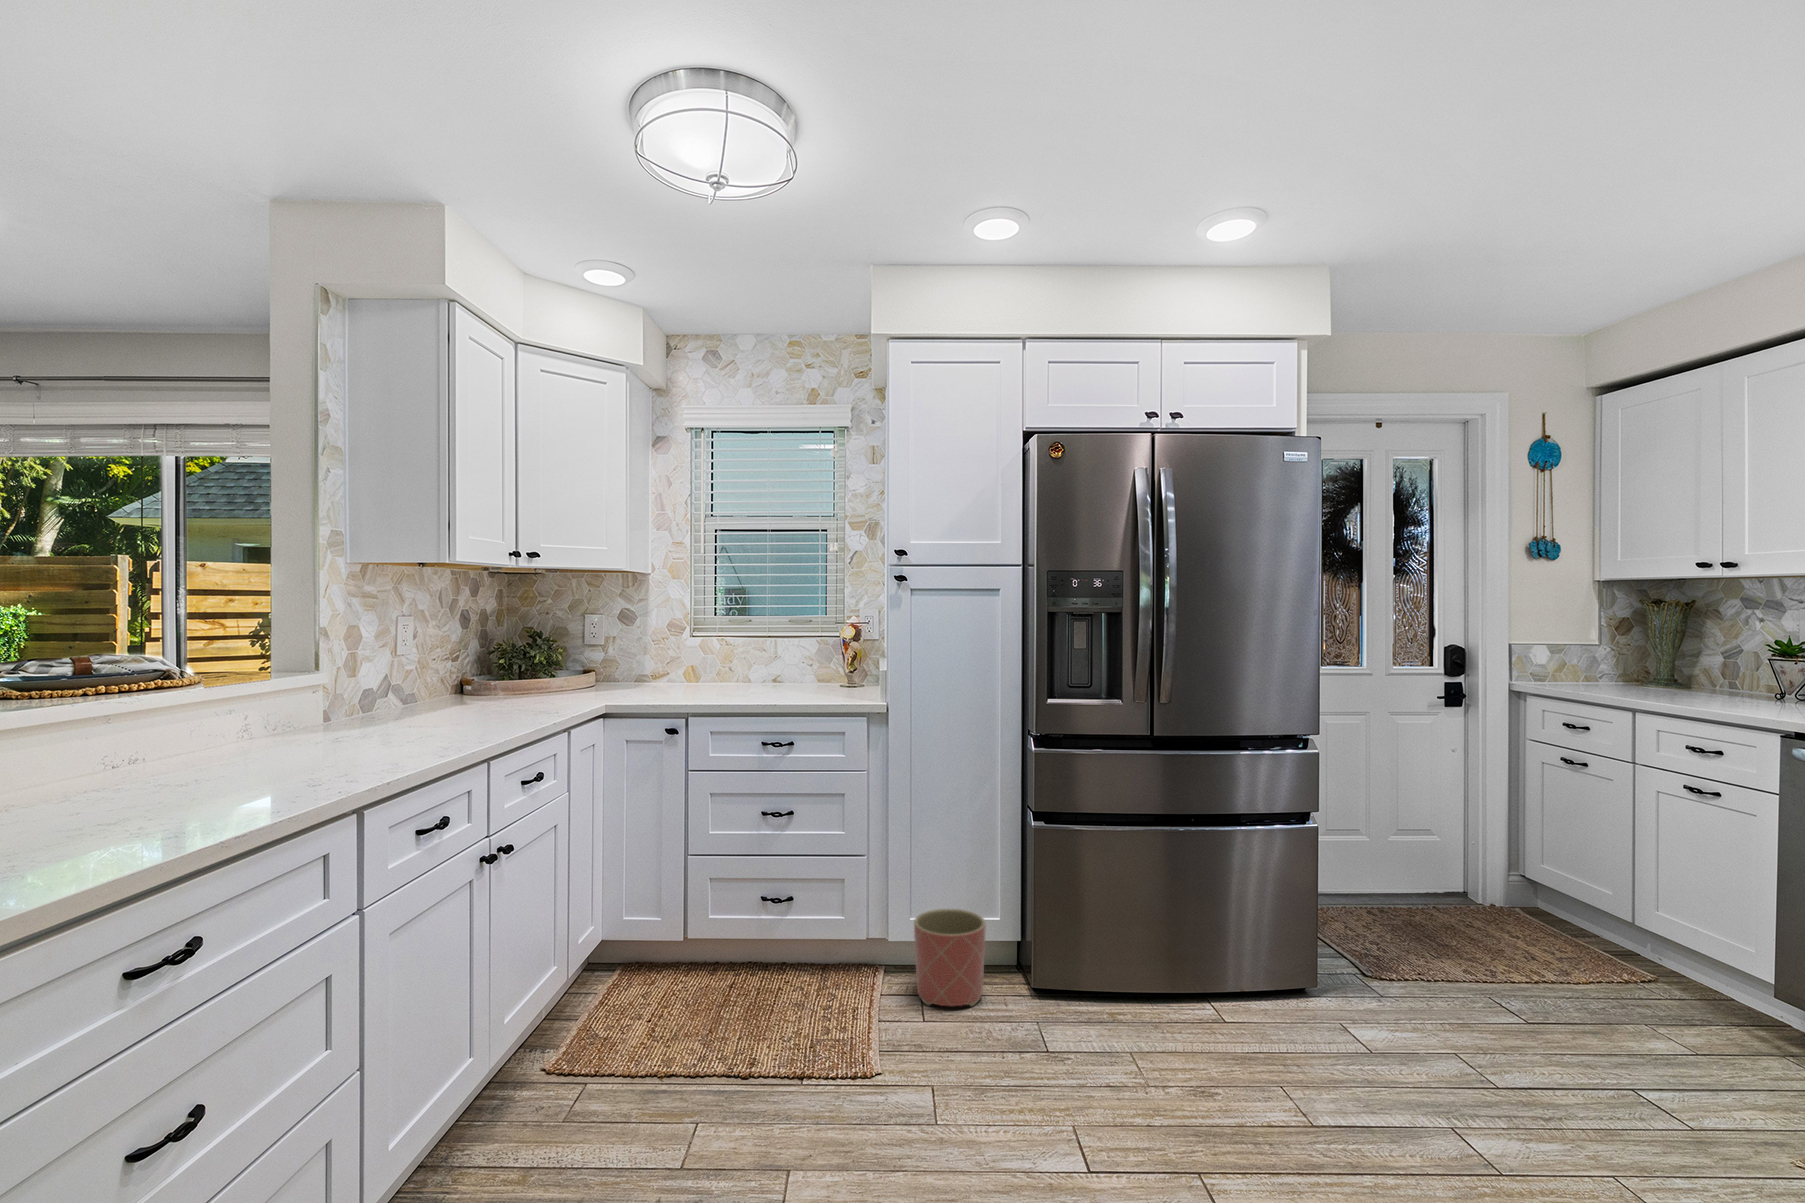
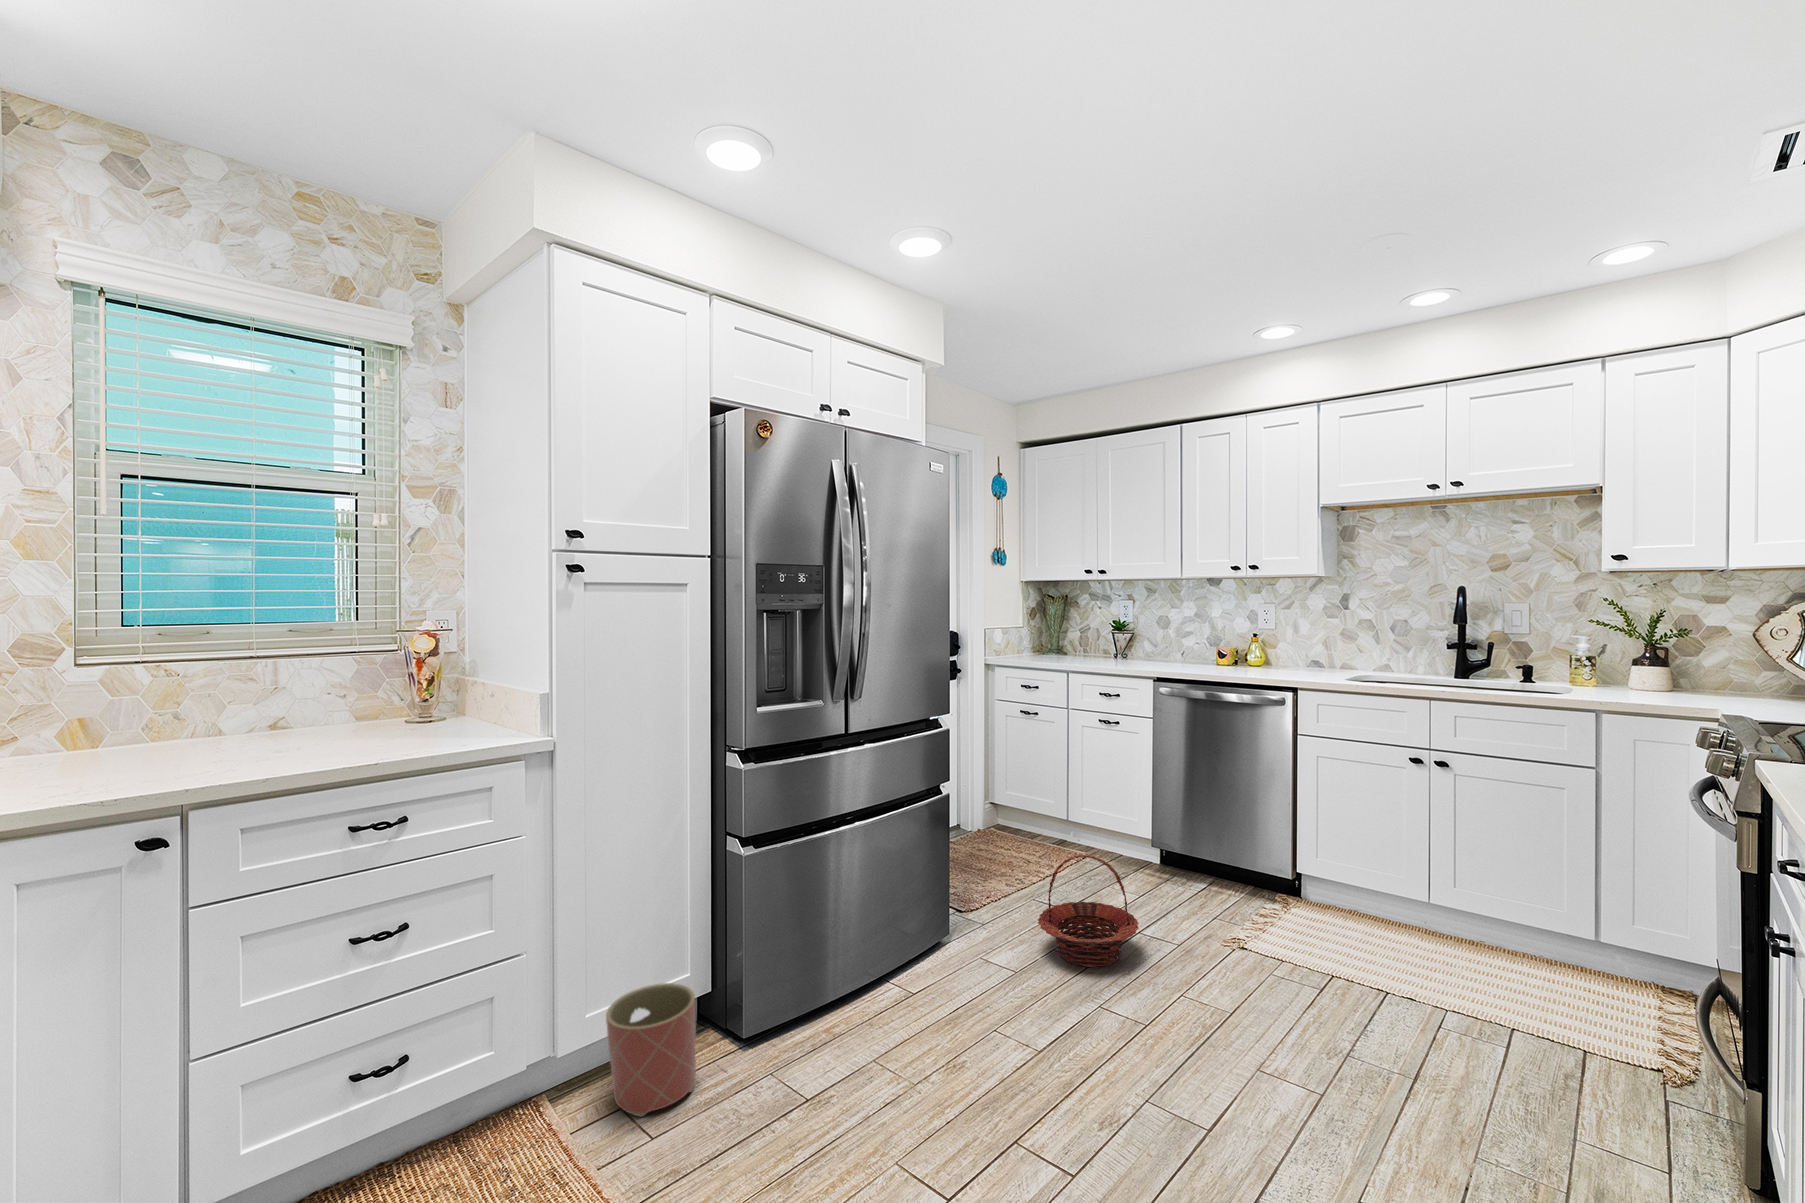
basket: none [1413,939,1574,1095] -> present [1038,855,1139,967]

